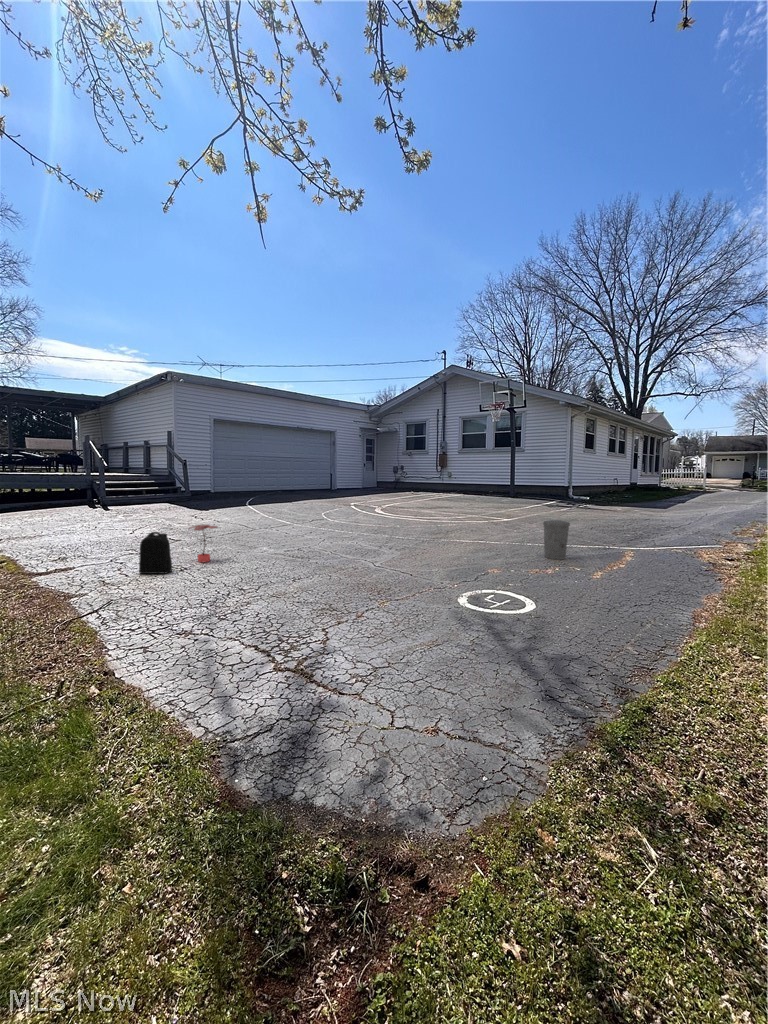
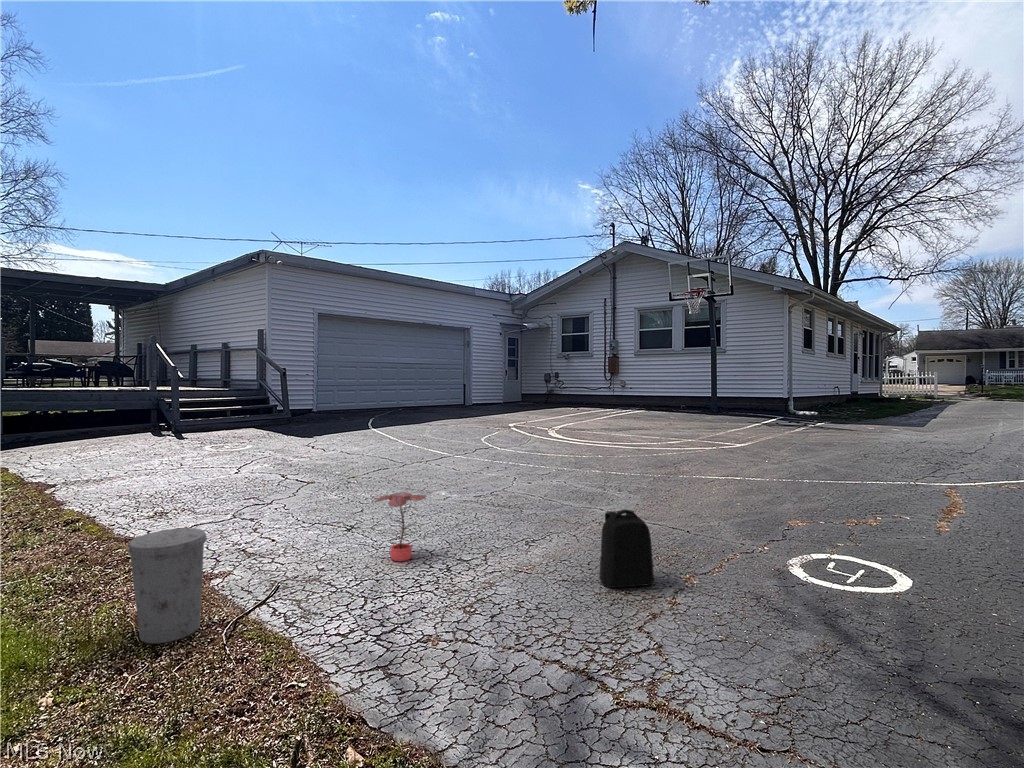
trash can: present [543,520,570,559] -> present [128,528,207,643]
backpack: present [139,532,172,574] -> present [599,509,654,588]

